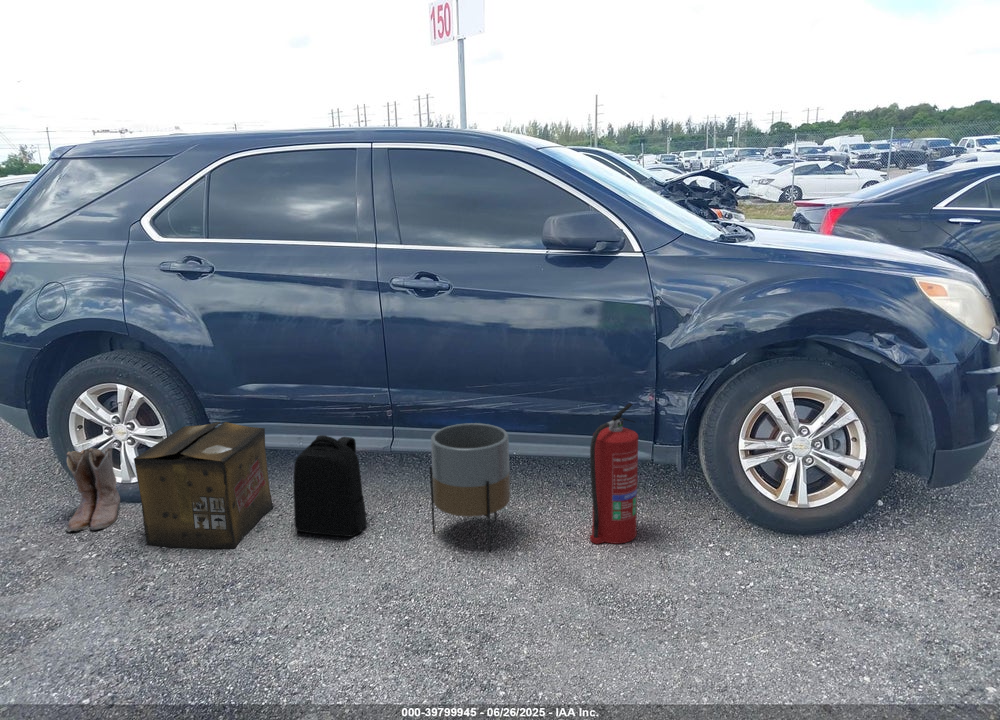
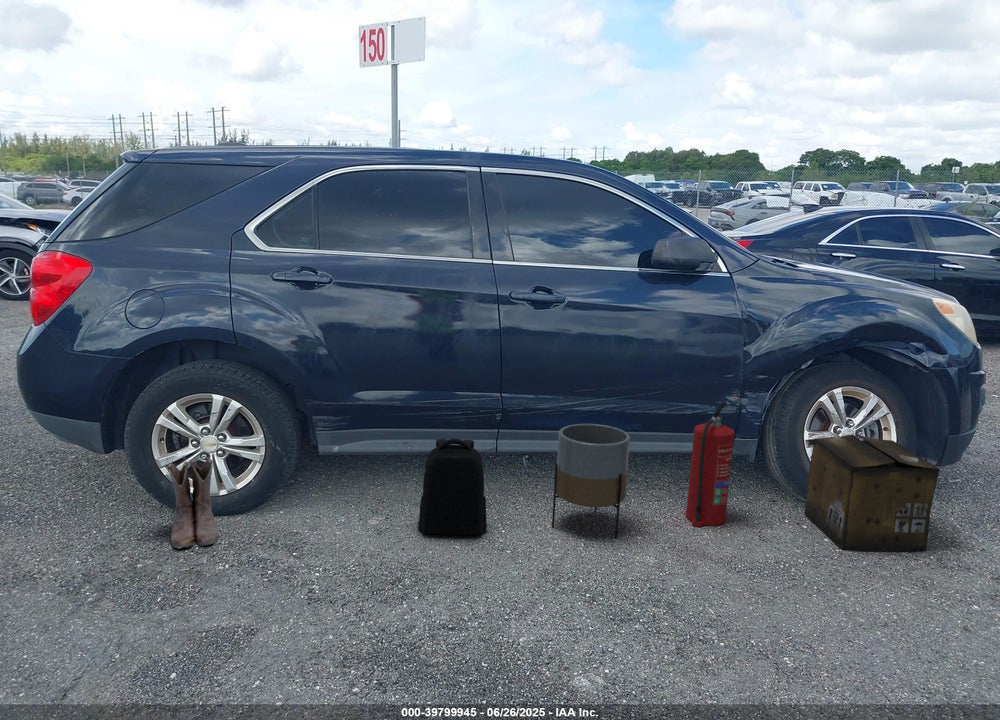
cardboard box: present [134,422,273,549] -> present [804,434,940,552]

